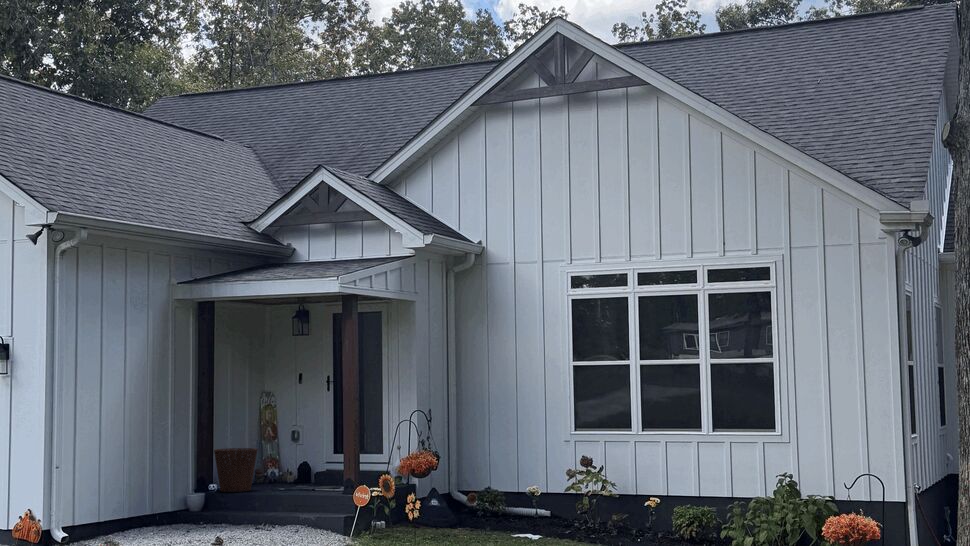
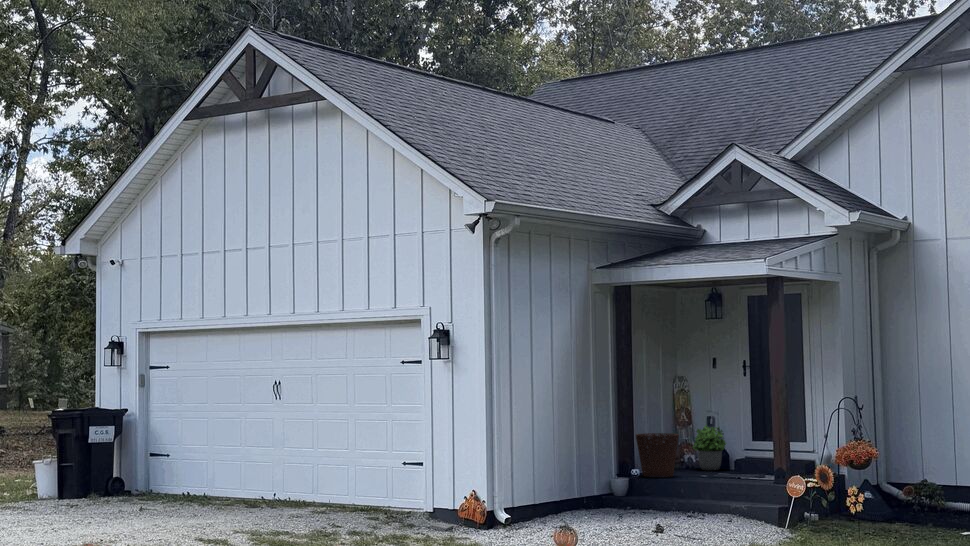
potted plant: none [275,439,310,484] -> present [693,425,726,470]

